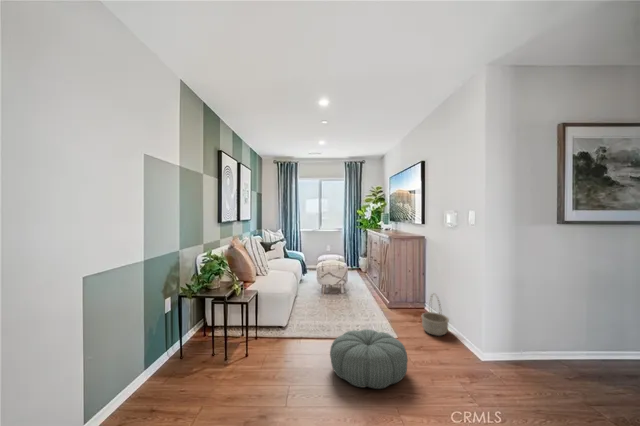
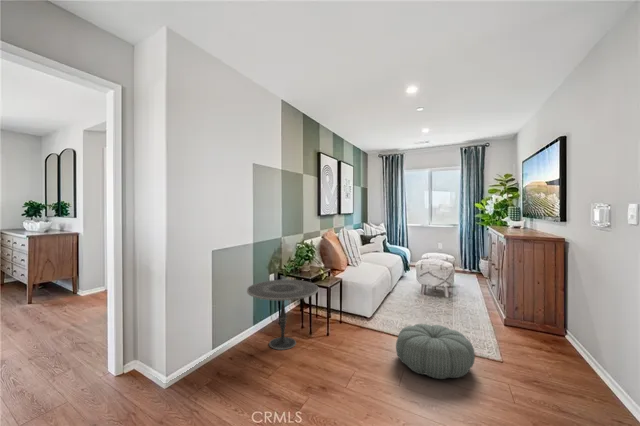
basket: present [422,296,449,336] -> none [516,301,550,348]
side table: none [140,301,239,395] -> present [247,280,318,349]

